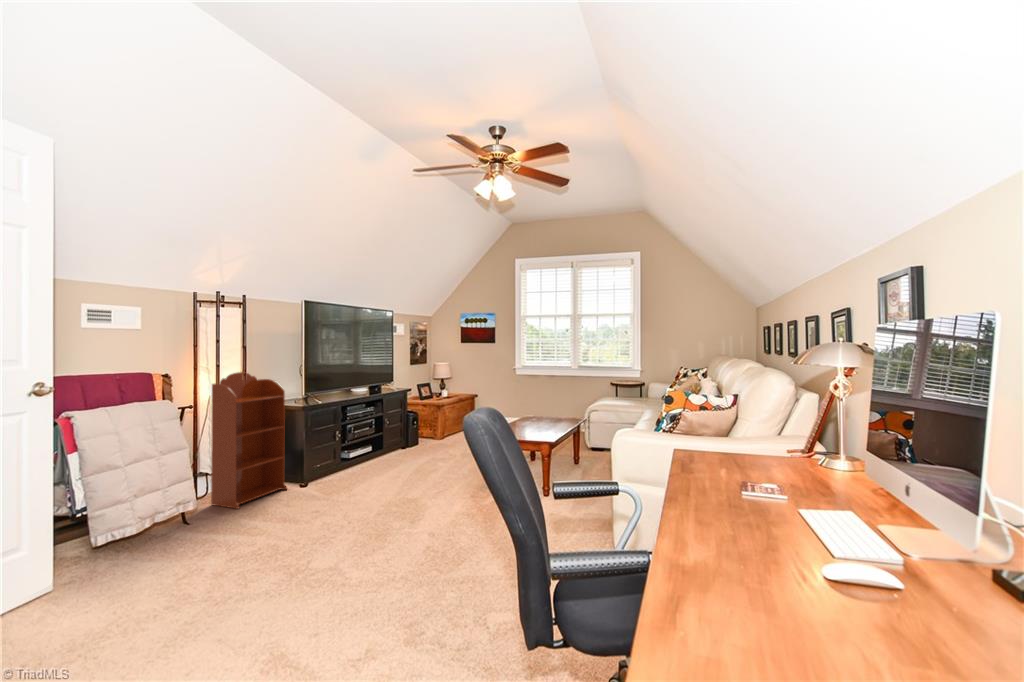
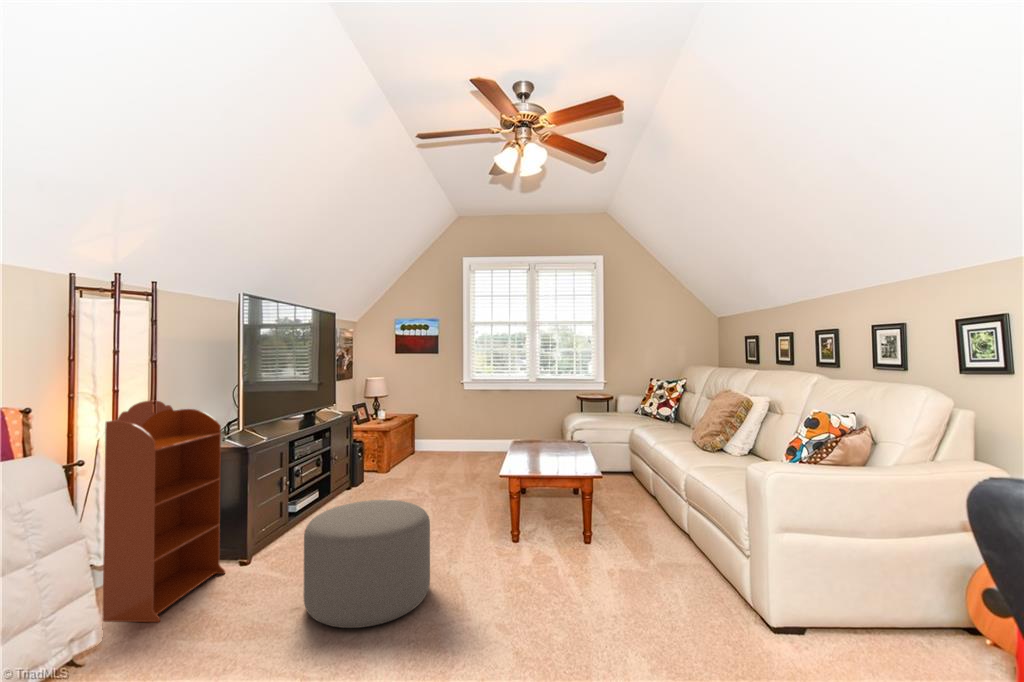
ottoman: none [316,448,403,525] -> present [304,500,430,628]

